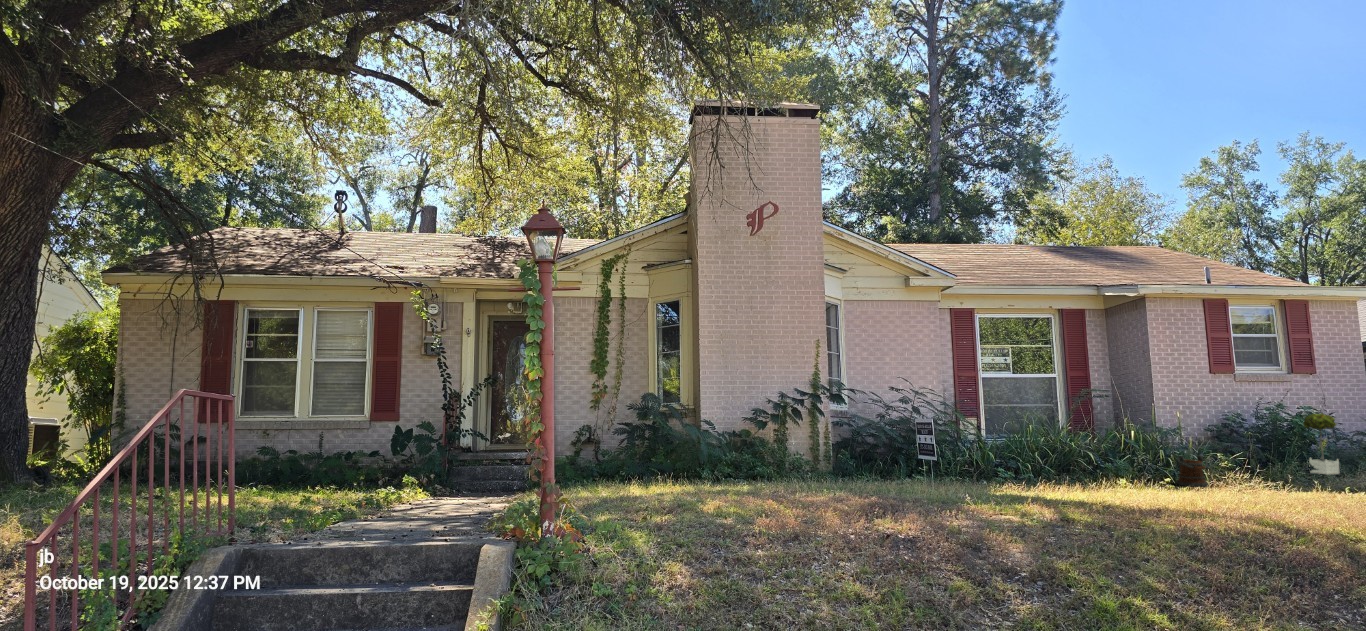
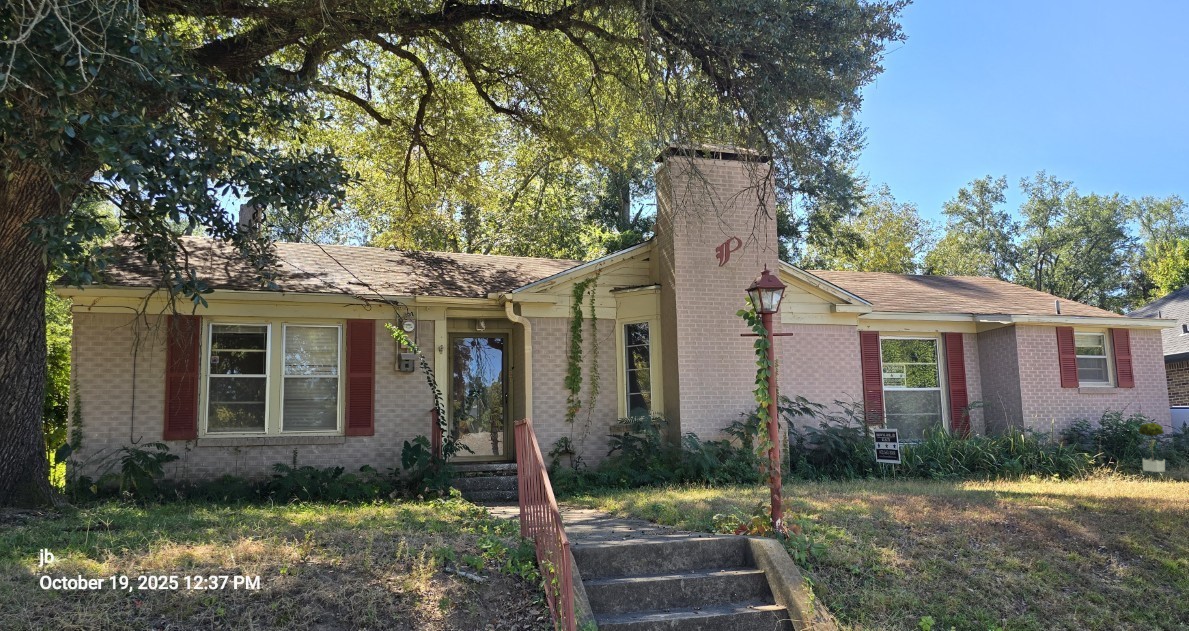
bucket: present [1176,456,1208,487] -> none [1074,462,1101,488]

